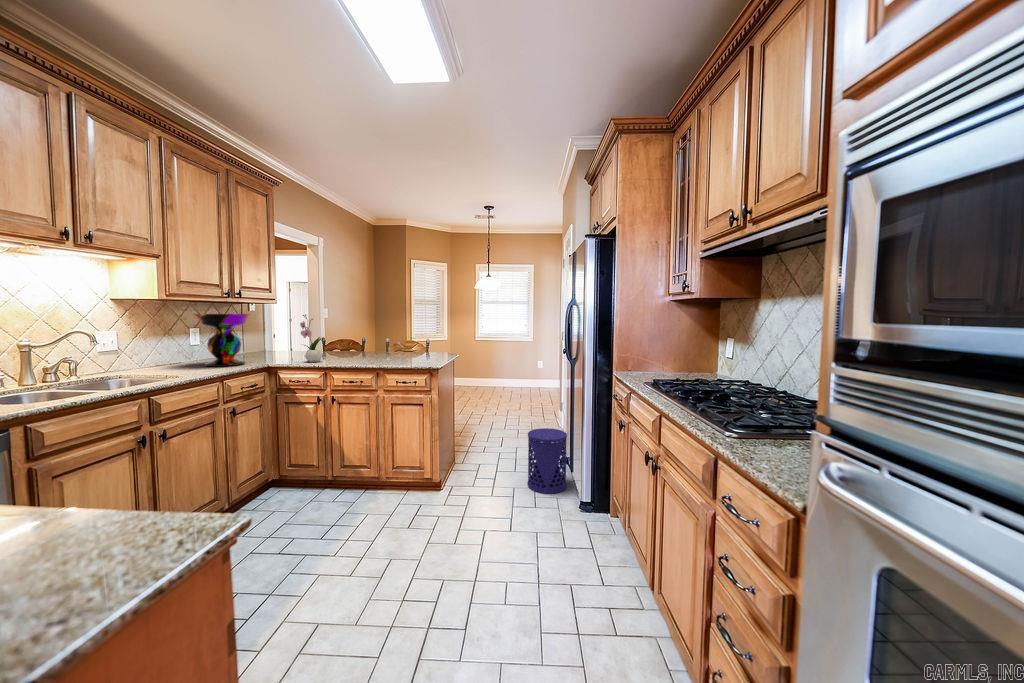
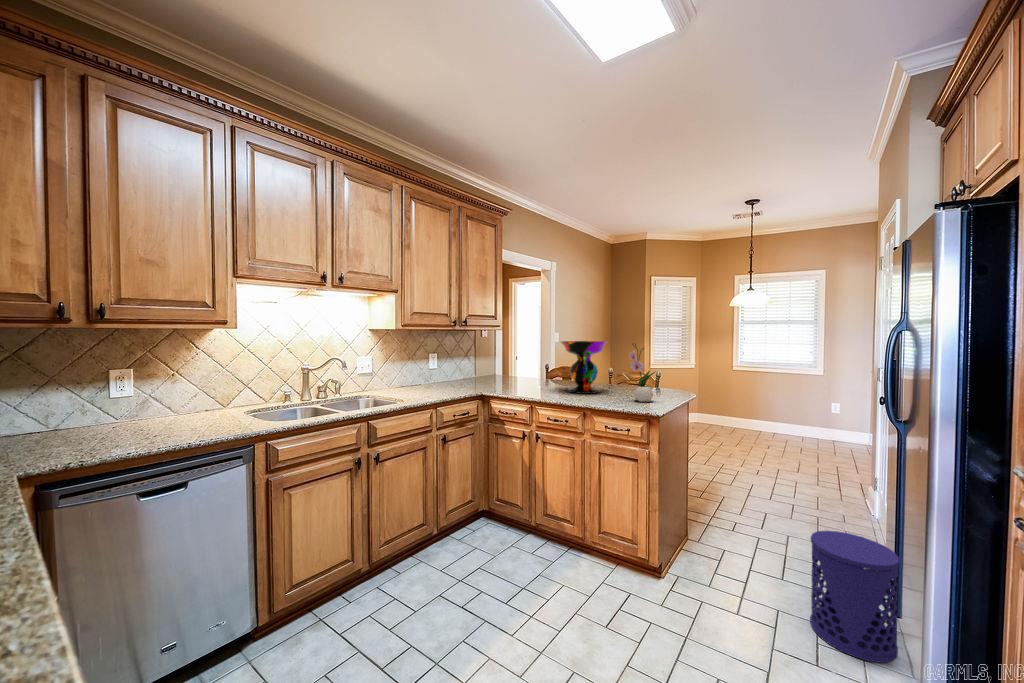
decorative bowl: present [193,314,251,367] -> present [561,341,607,394]
flower arrangement: present [300,314,323,362] -> present [629,343,655,402]

